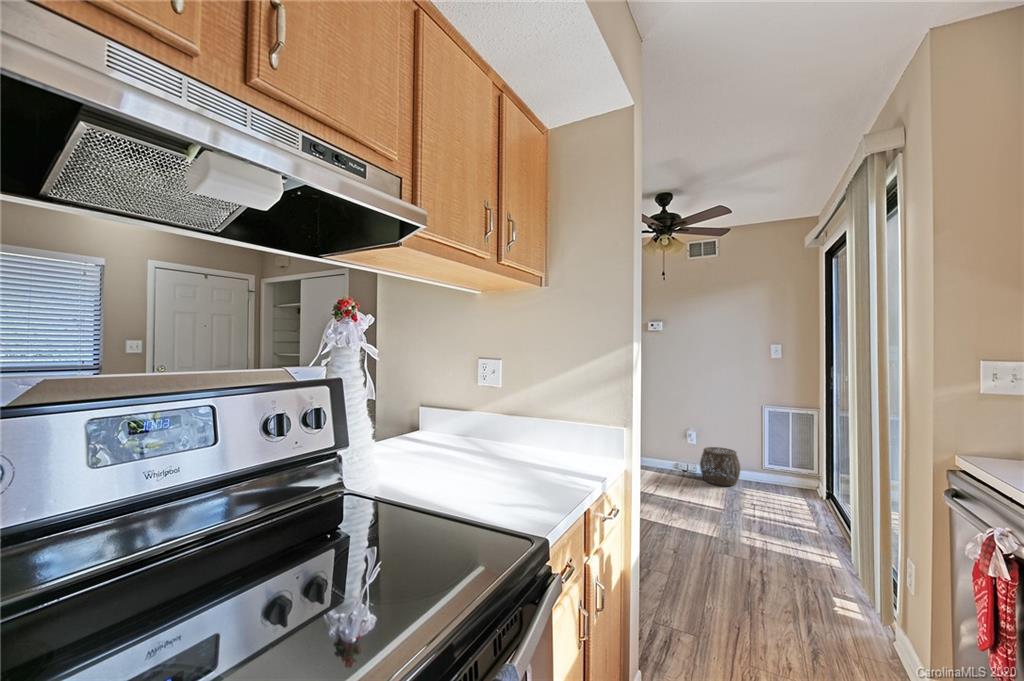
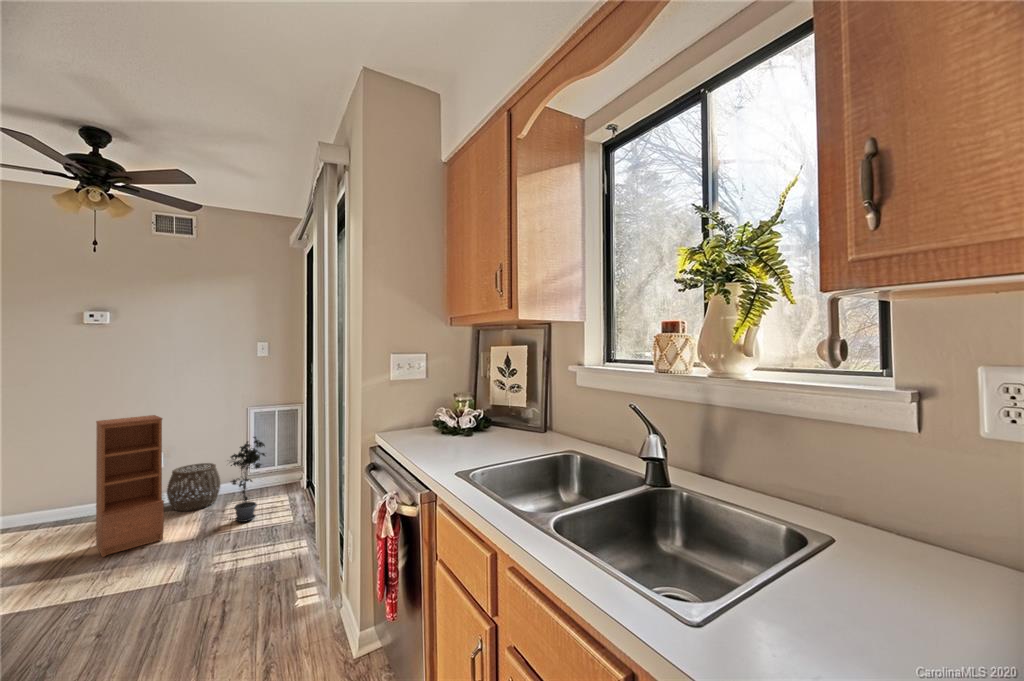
bookcase: none [660,400,703,502] -> present [96,415,164,557]
potted plant: none [748,433,787,511] -> present [231,437,265,522]

